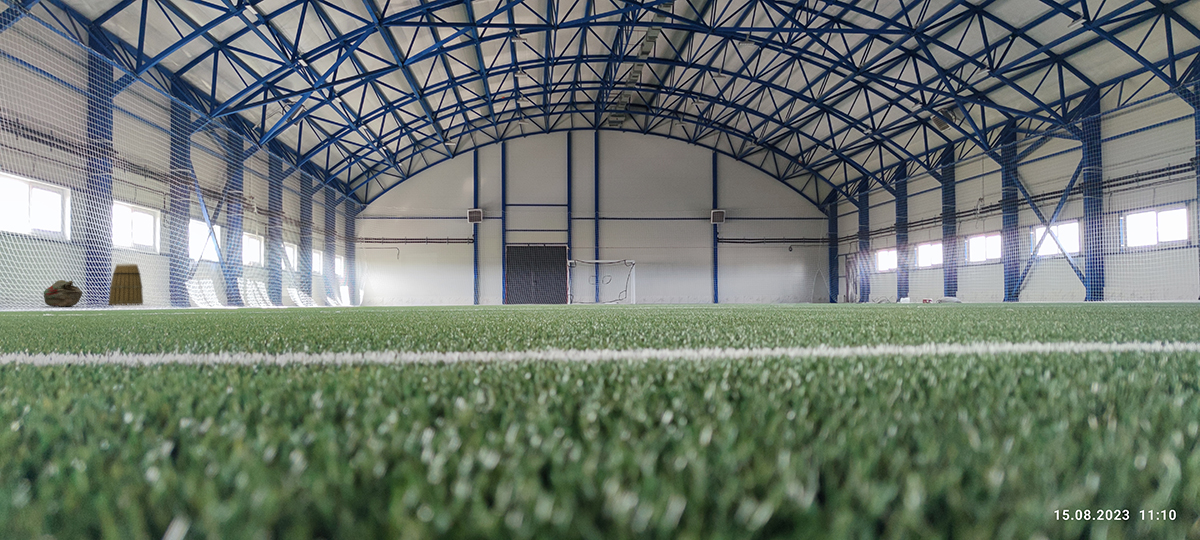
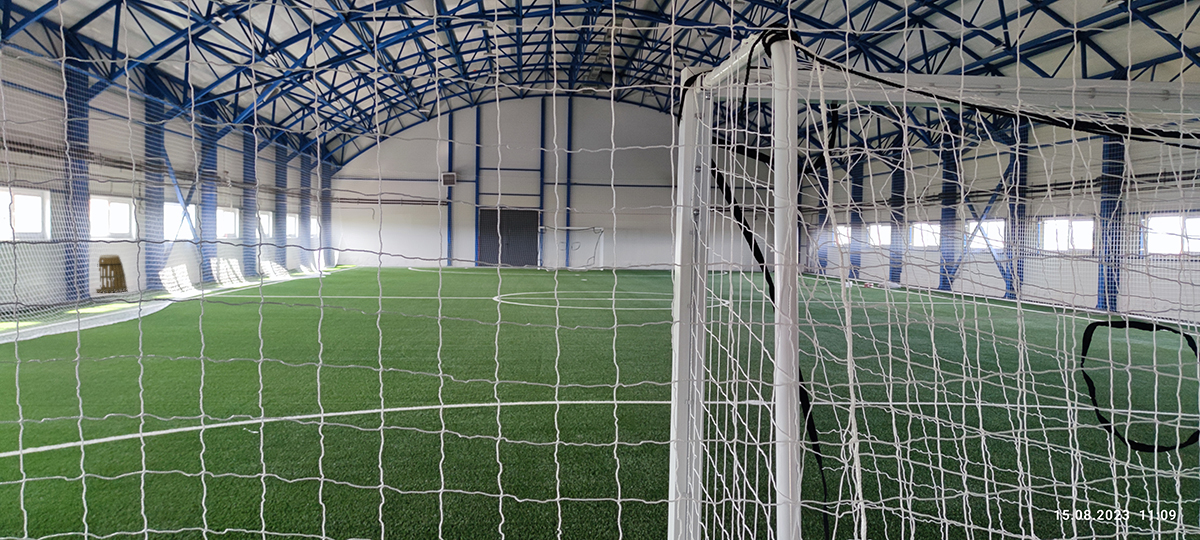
bag: present [44,280,82,307] -> none [38,275,72,302]

